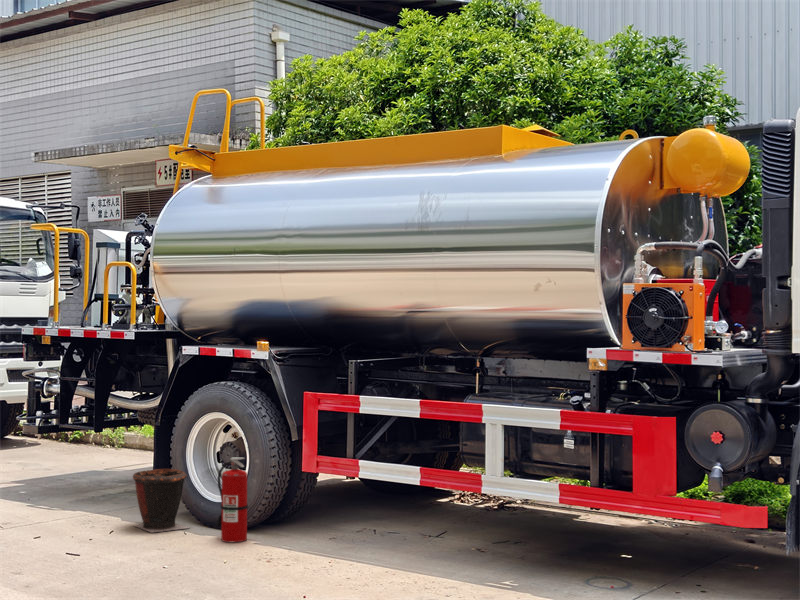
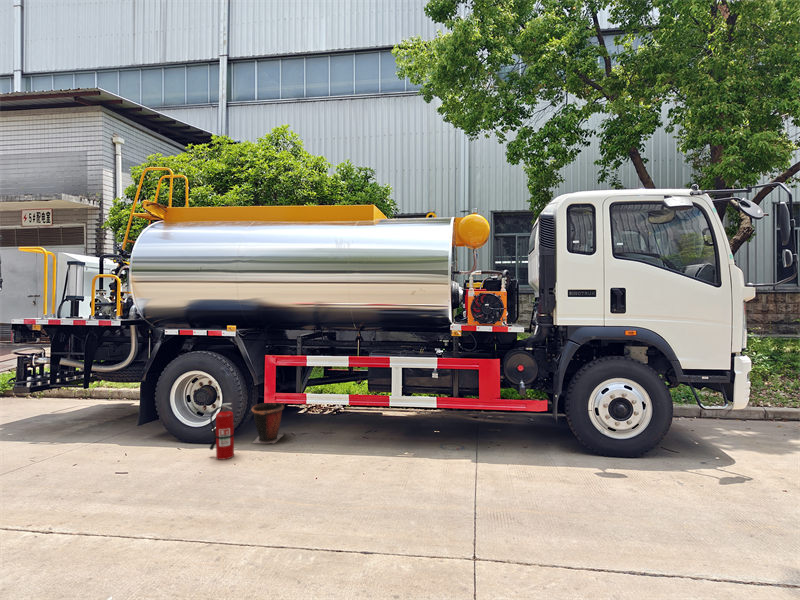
waste bin: present [133,469,188,532] -> present [251,403,284,443]

